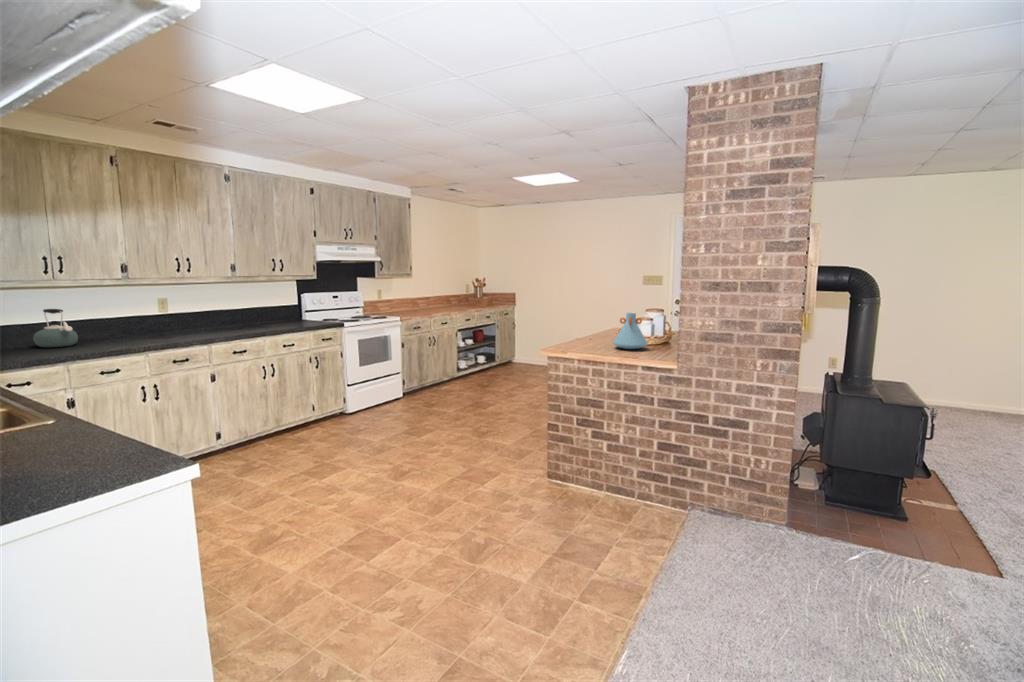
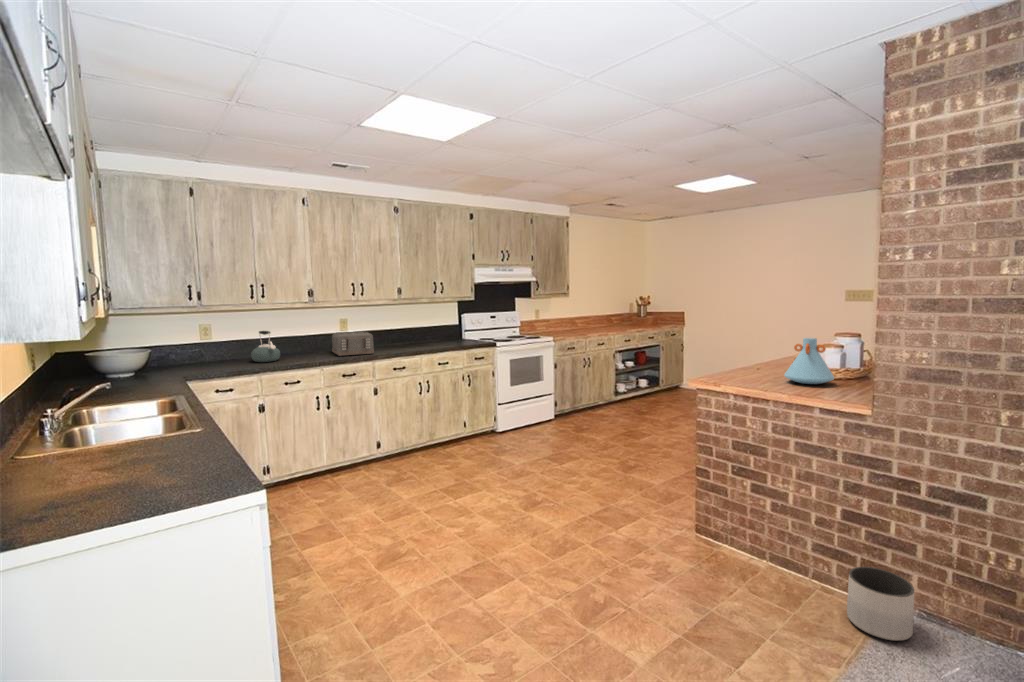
toaster: none [148,310,207,338] -> present [332,331,374,356]
planter: none [664,482,707,532] -> present [847,567,914,641]

